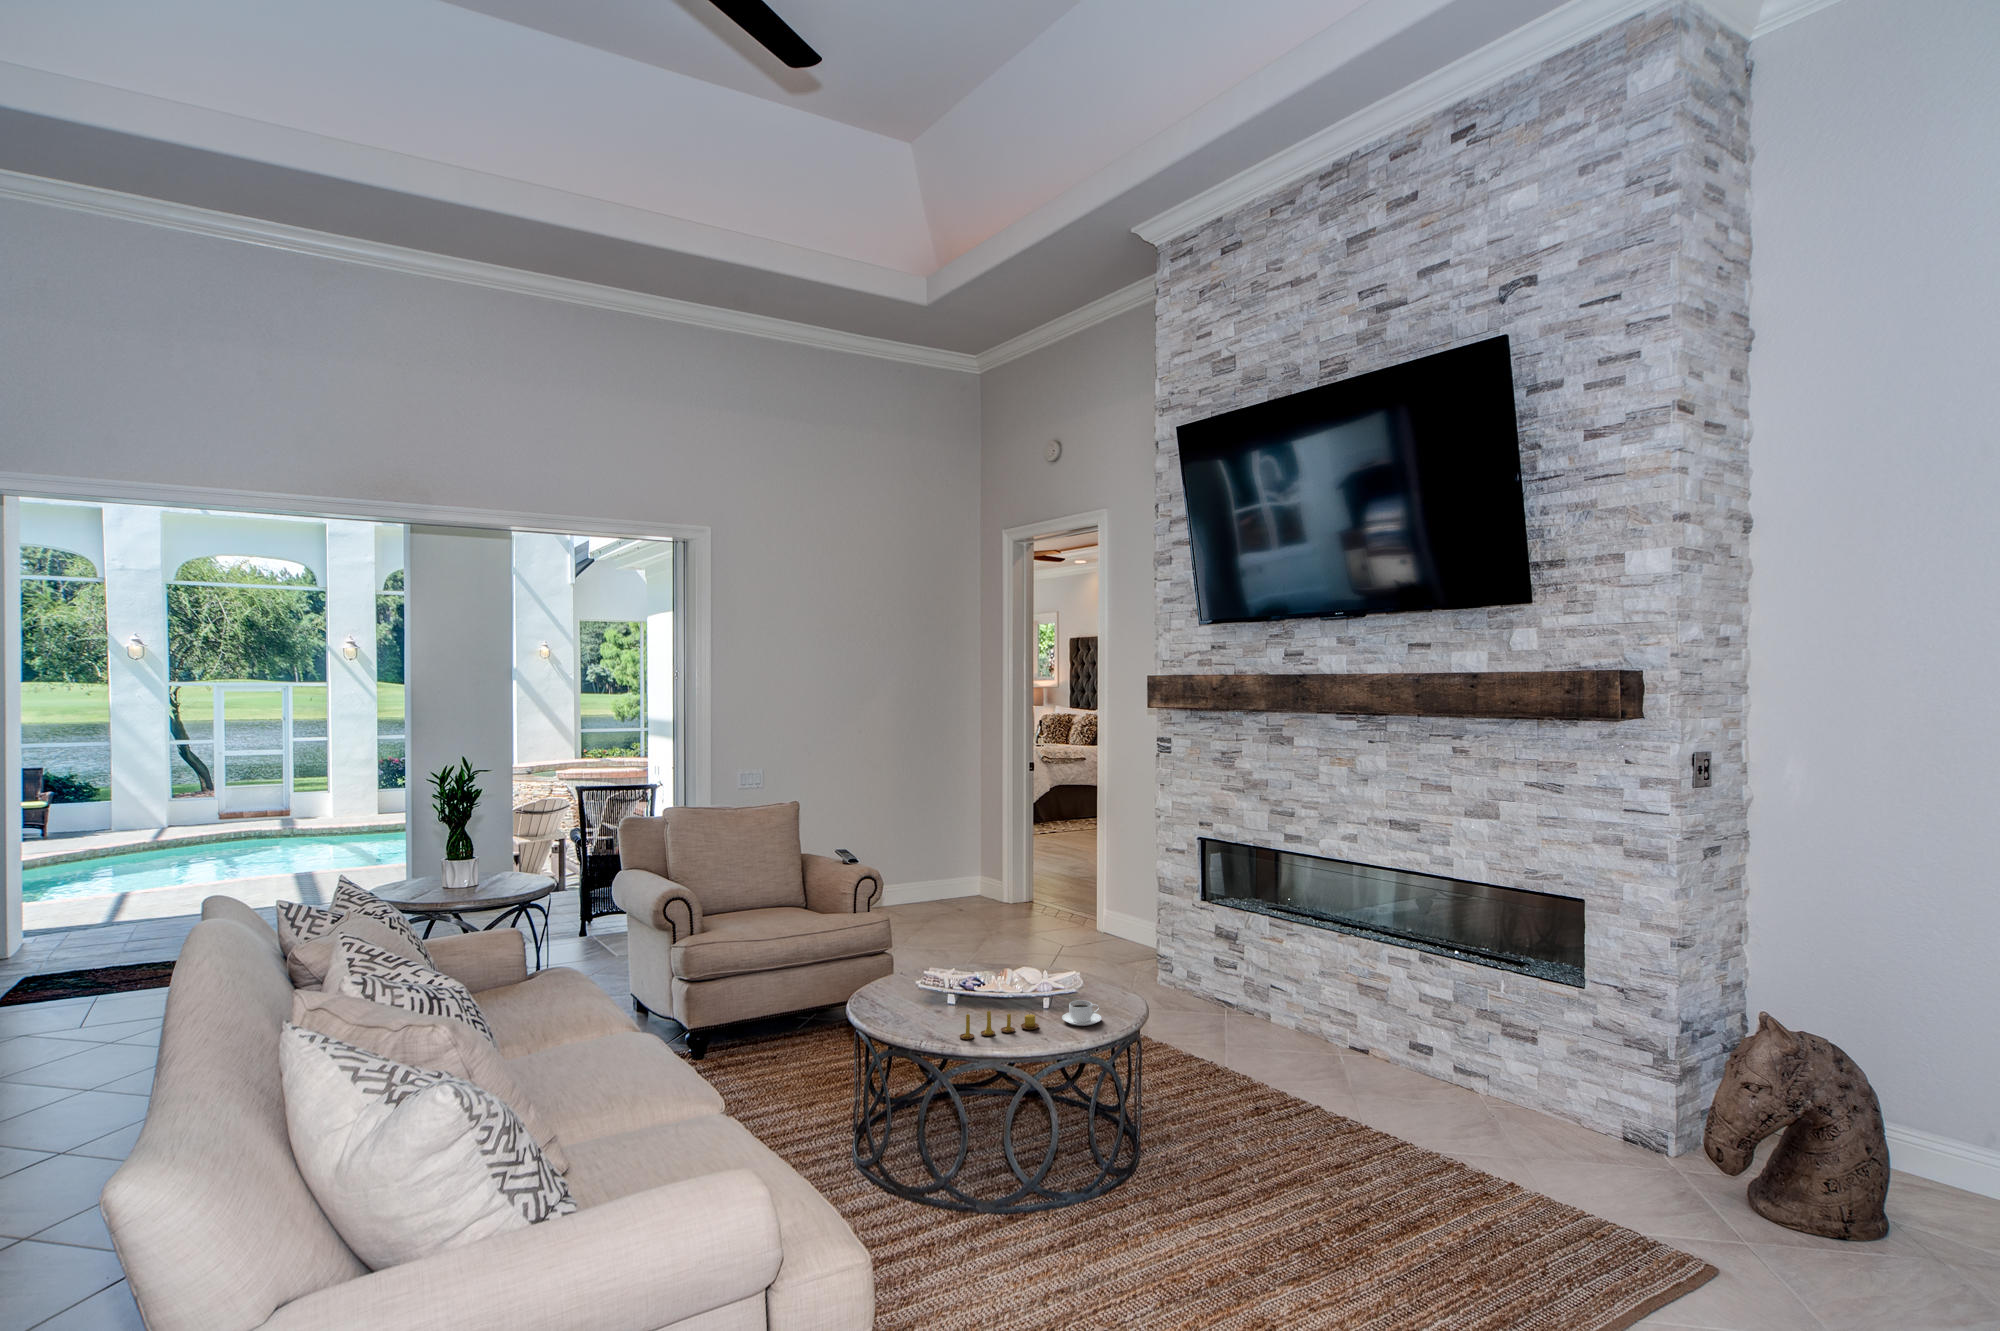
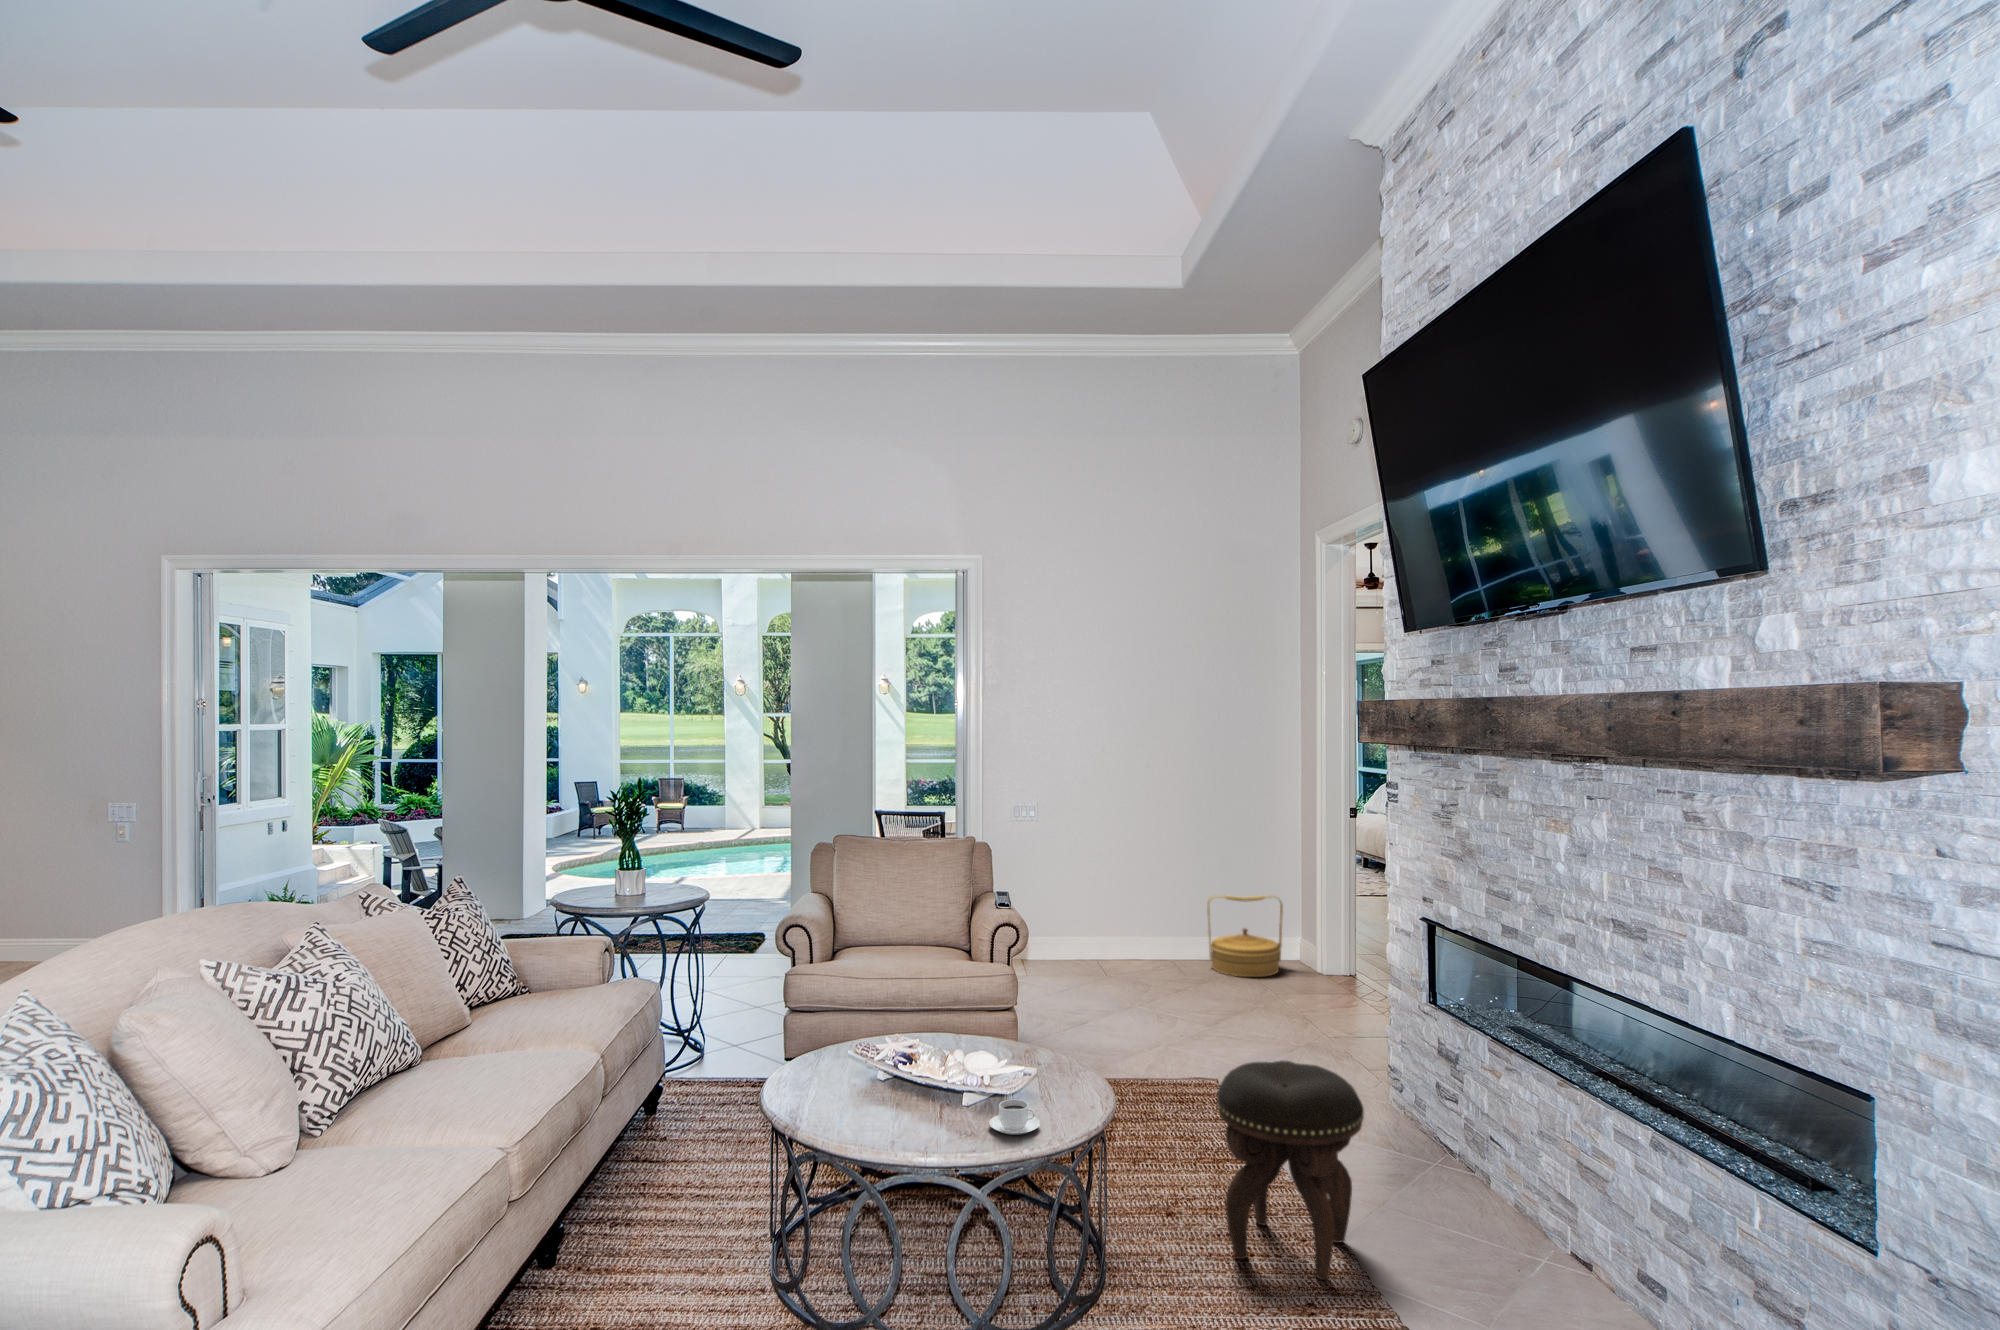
woven basket: none [931,840,990,911] -> present [1207,895,1283,977]
footstool: none [1153,947,1258,1094] -> present [1217,1060,1364,1280]
candle: present [960,1011,1039,1039] -> none [854,1086,957,1125]

